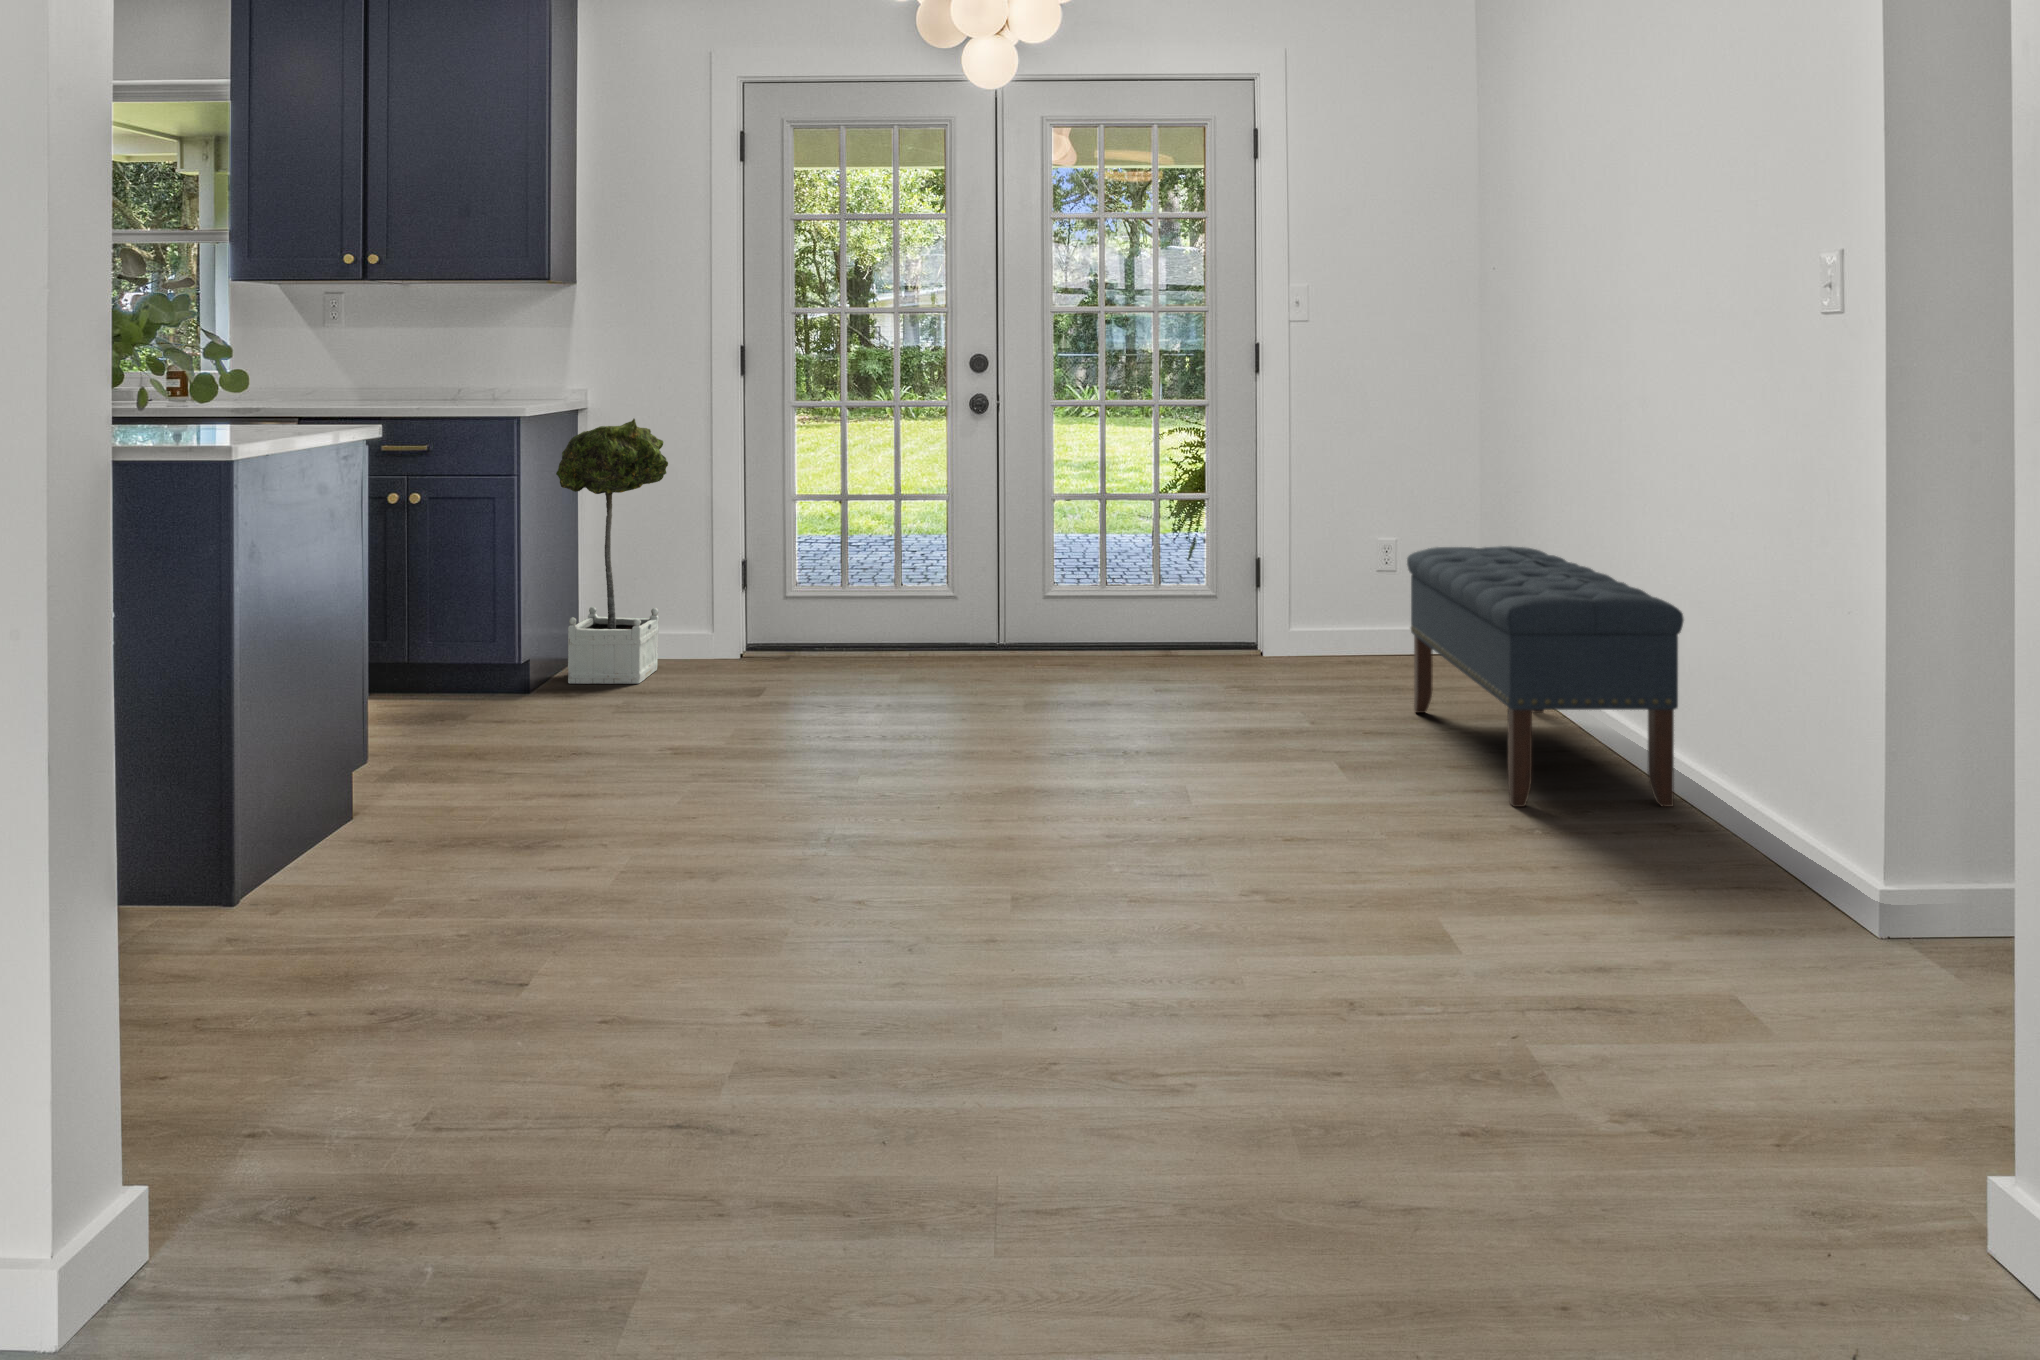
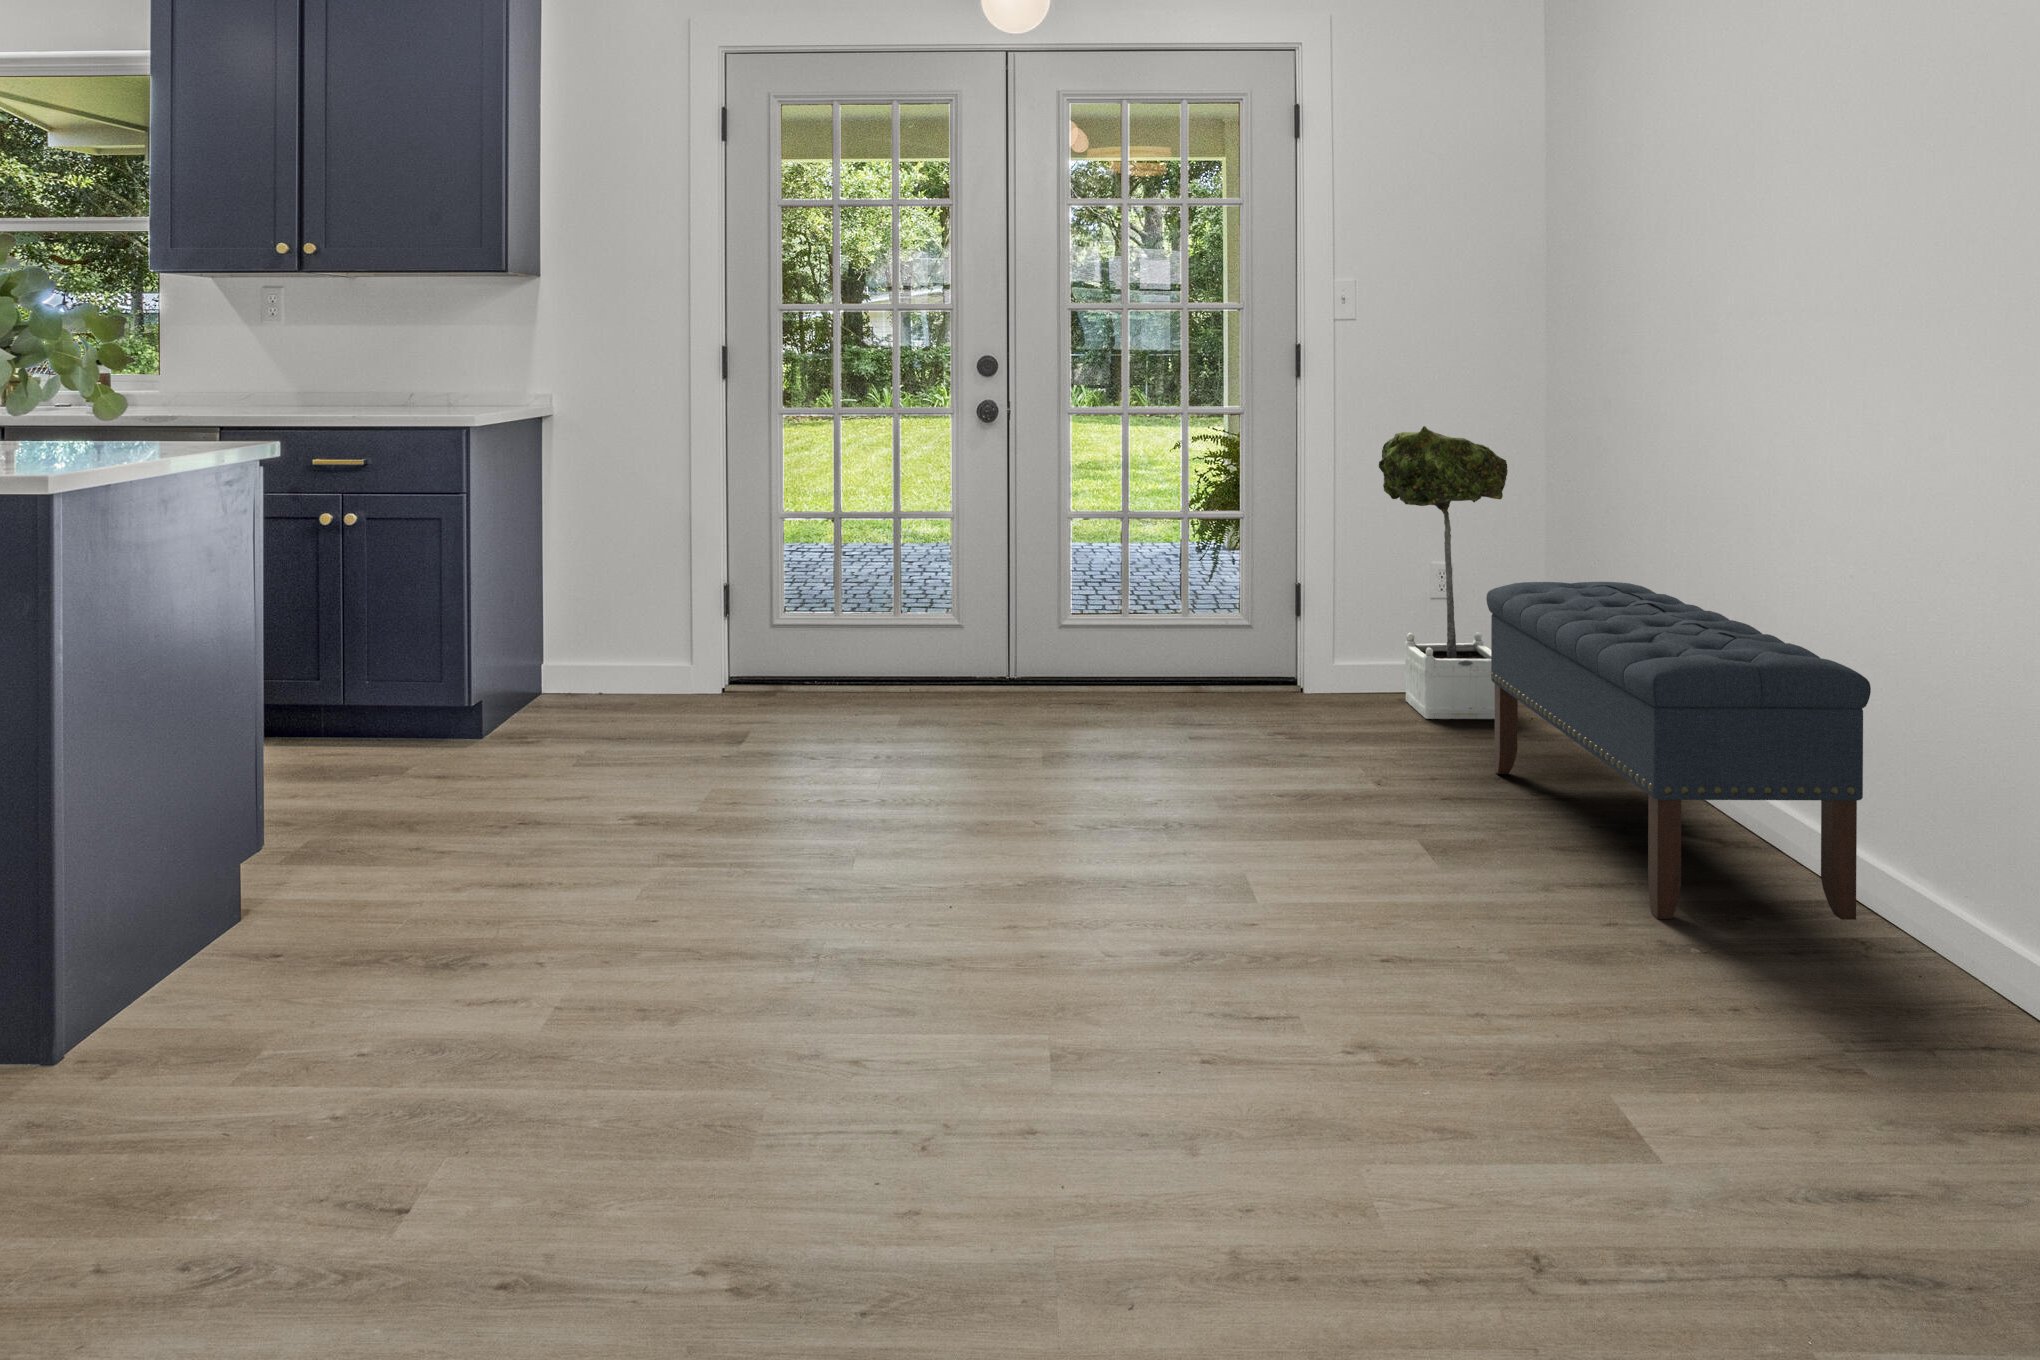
potted tree: present [556,419,668,684] -> present [1379,426,1508,719]

